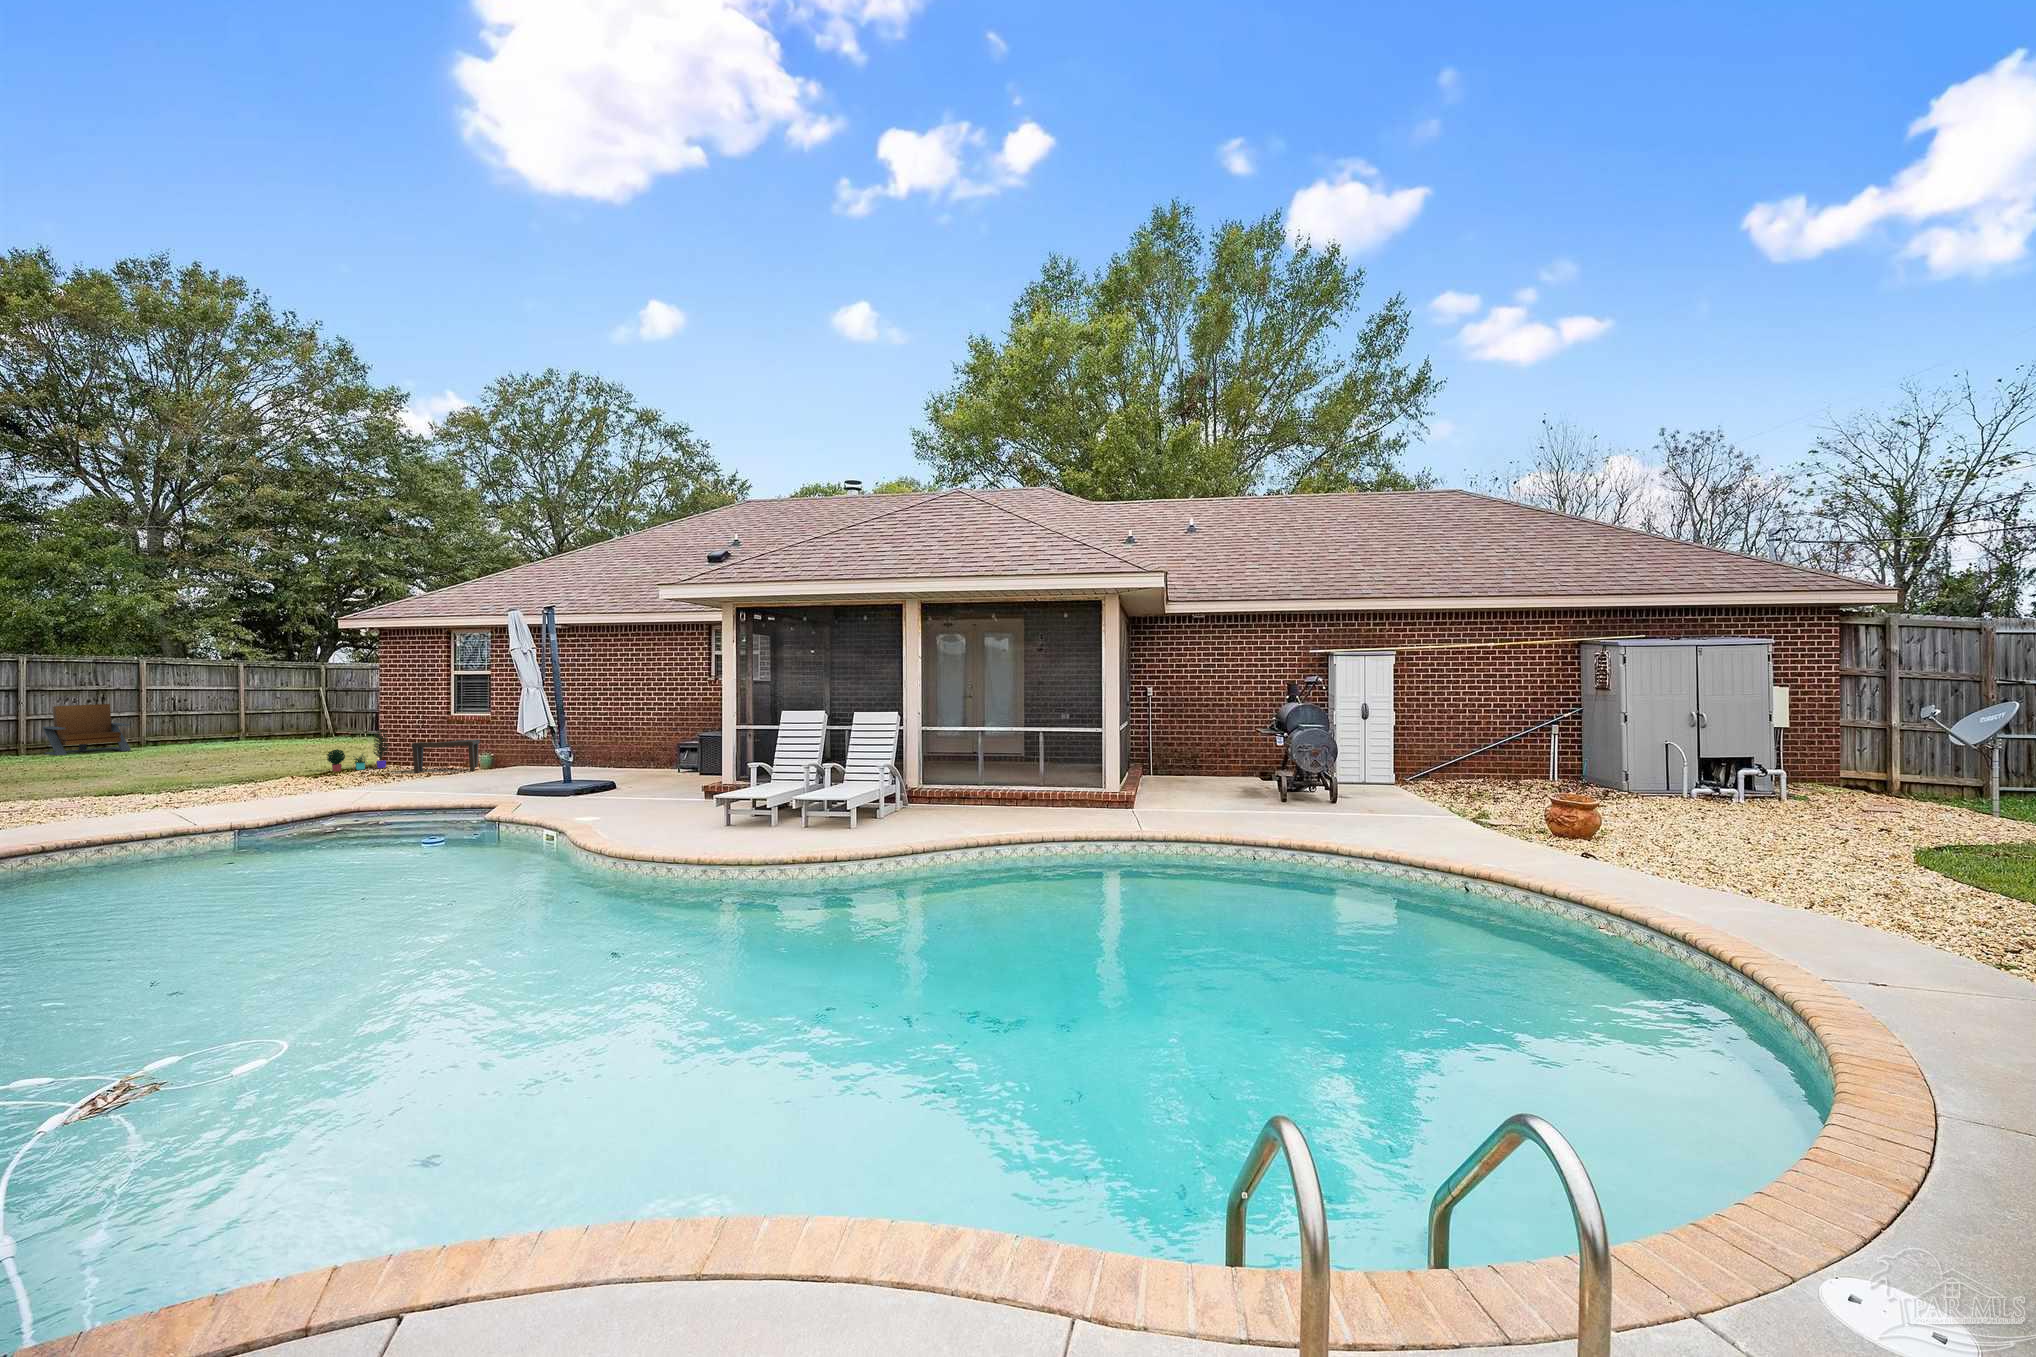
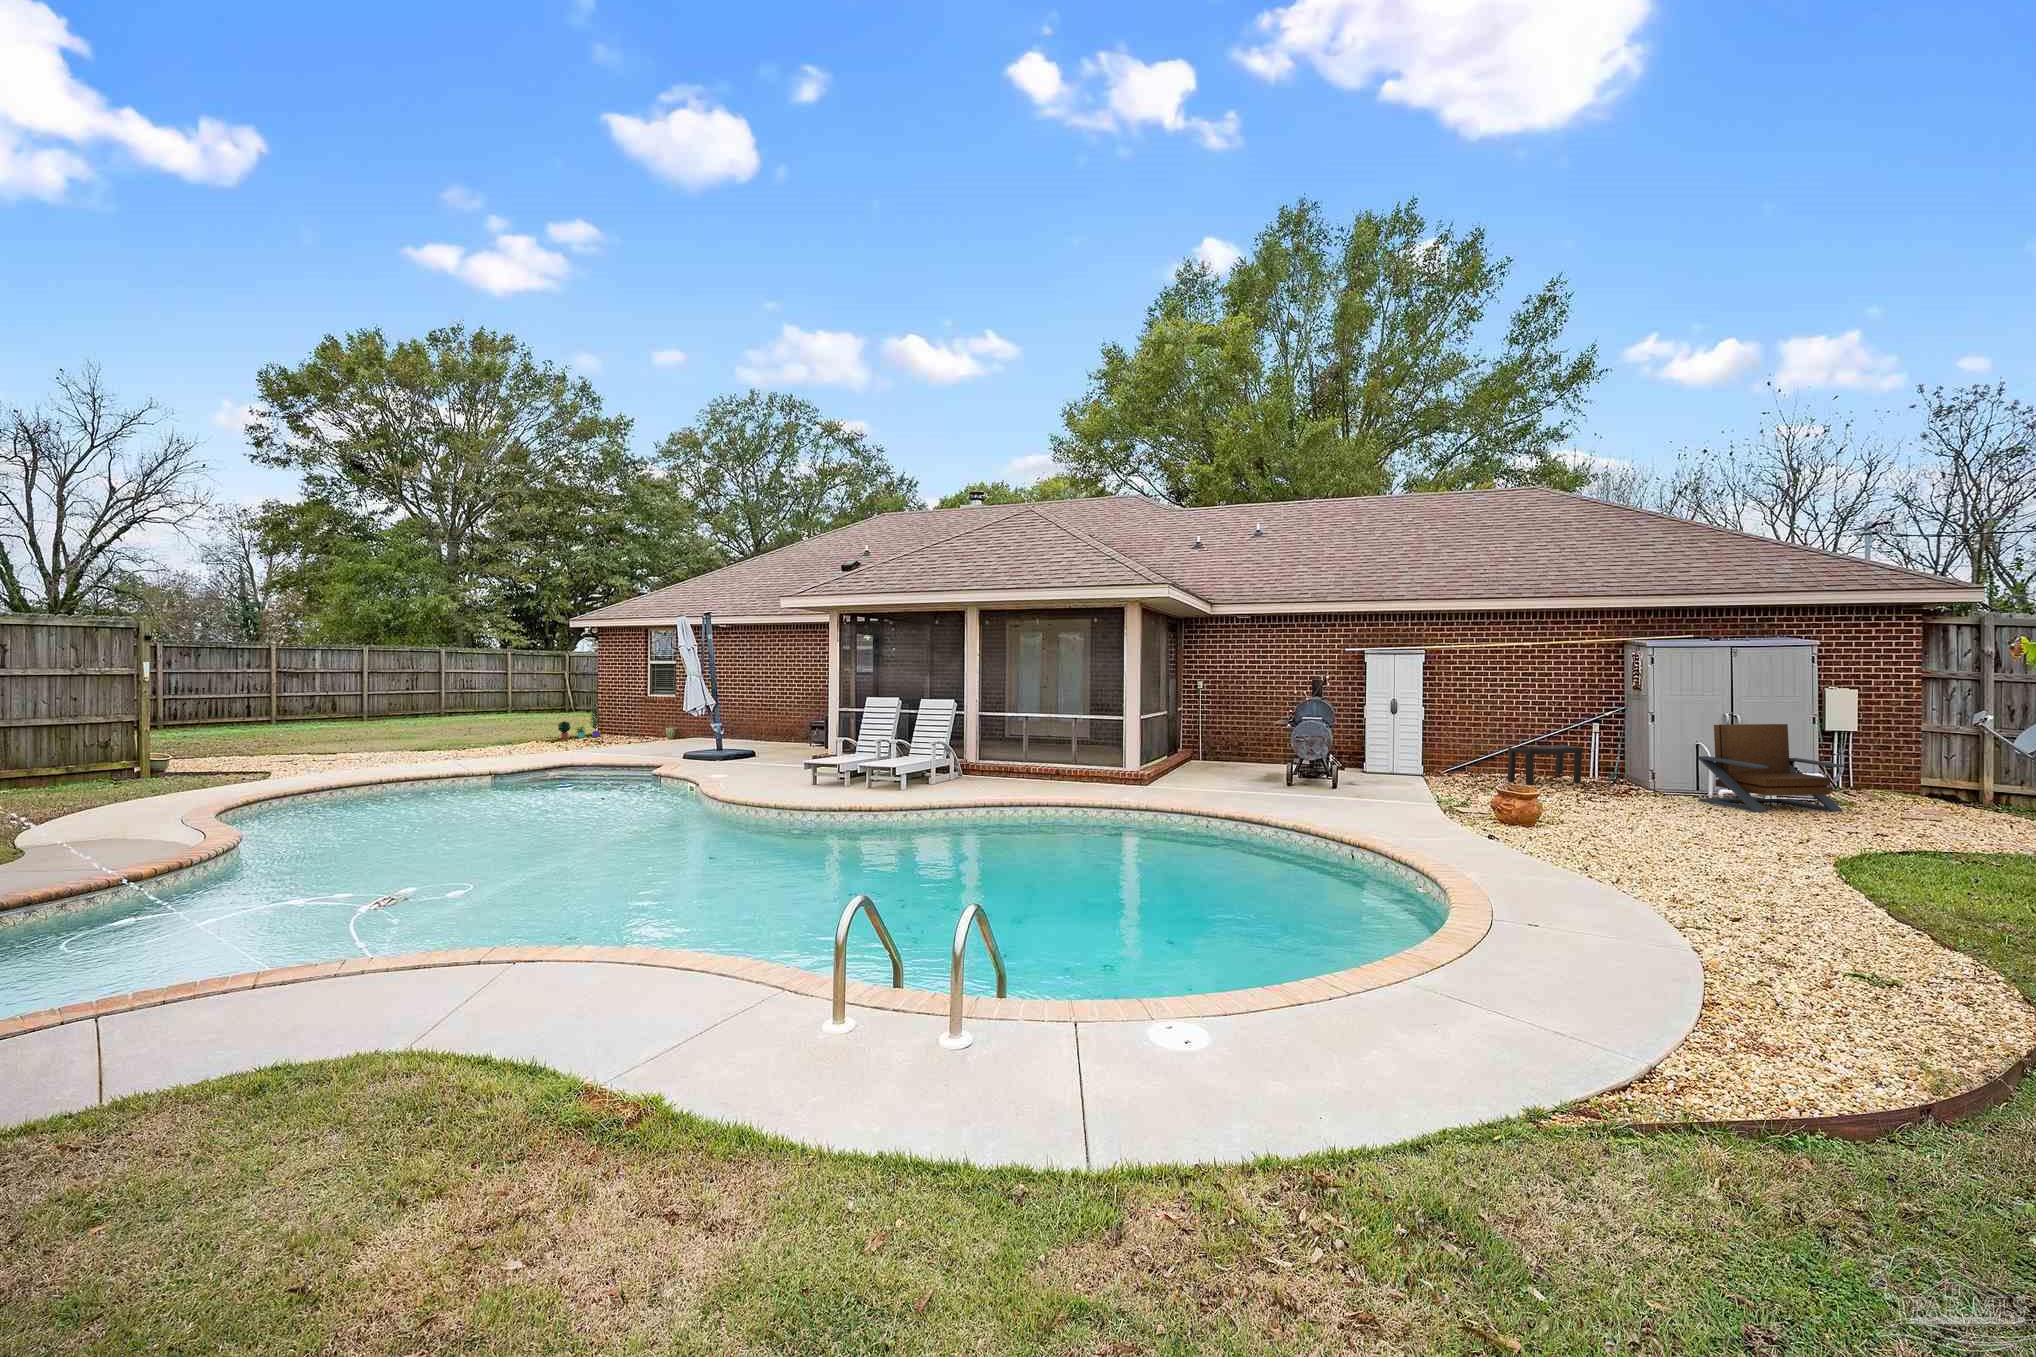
lounge chair: present [43,704,131,755] -> present [1698,724,1844,812]
bench: present [412,739,480,774] -> present [1508,745,1584,785]

